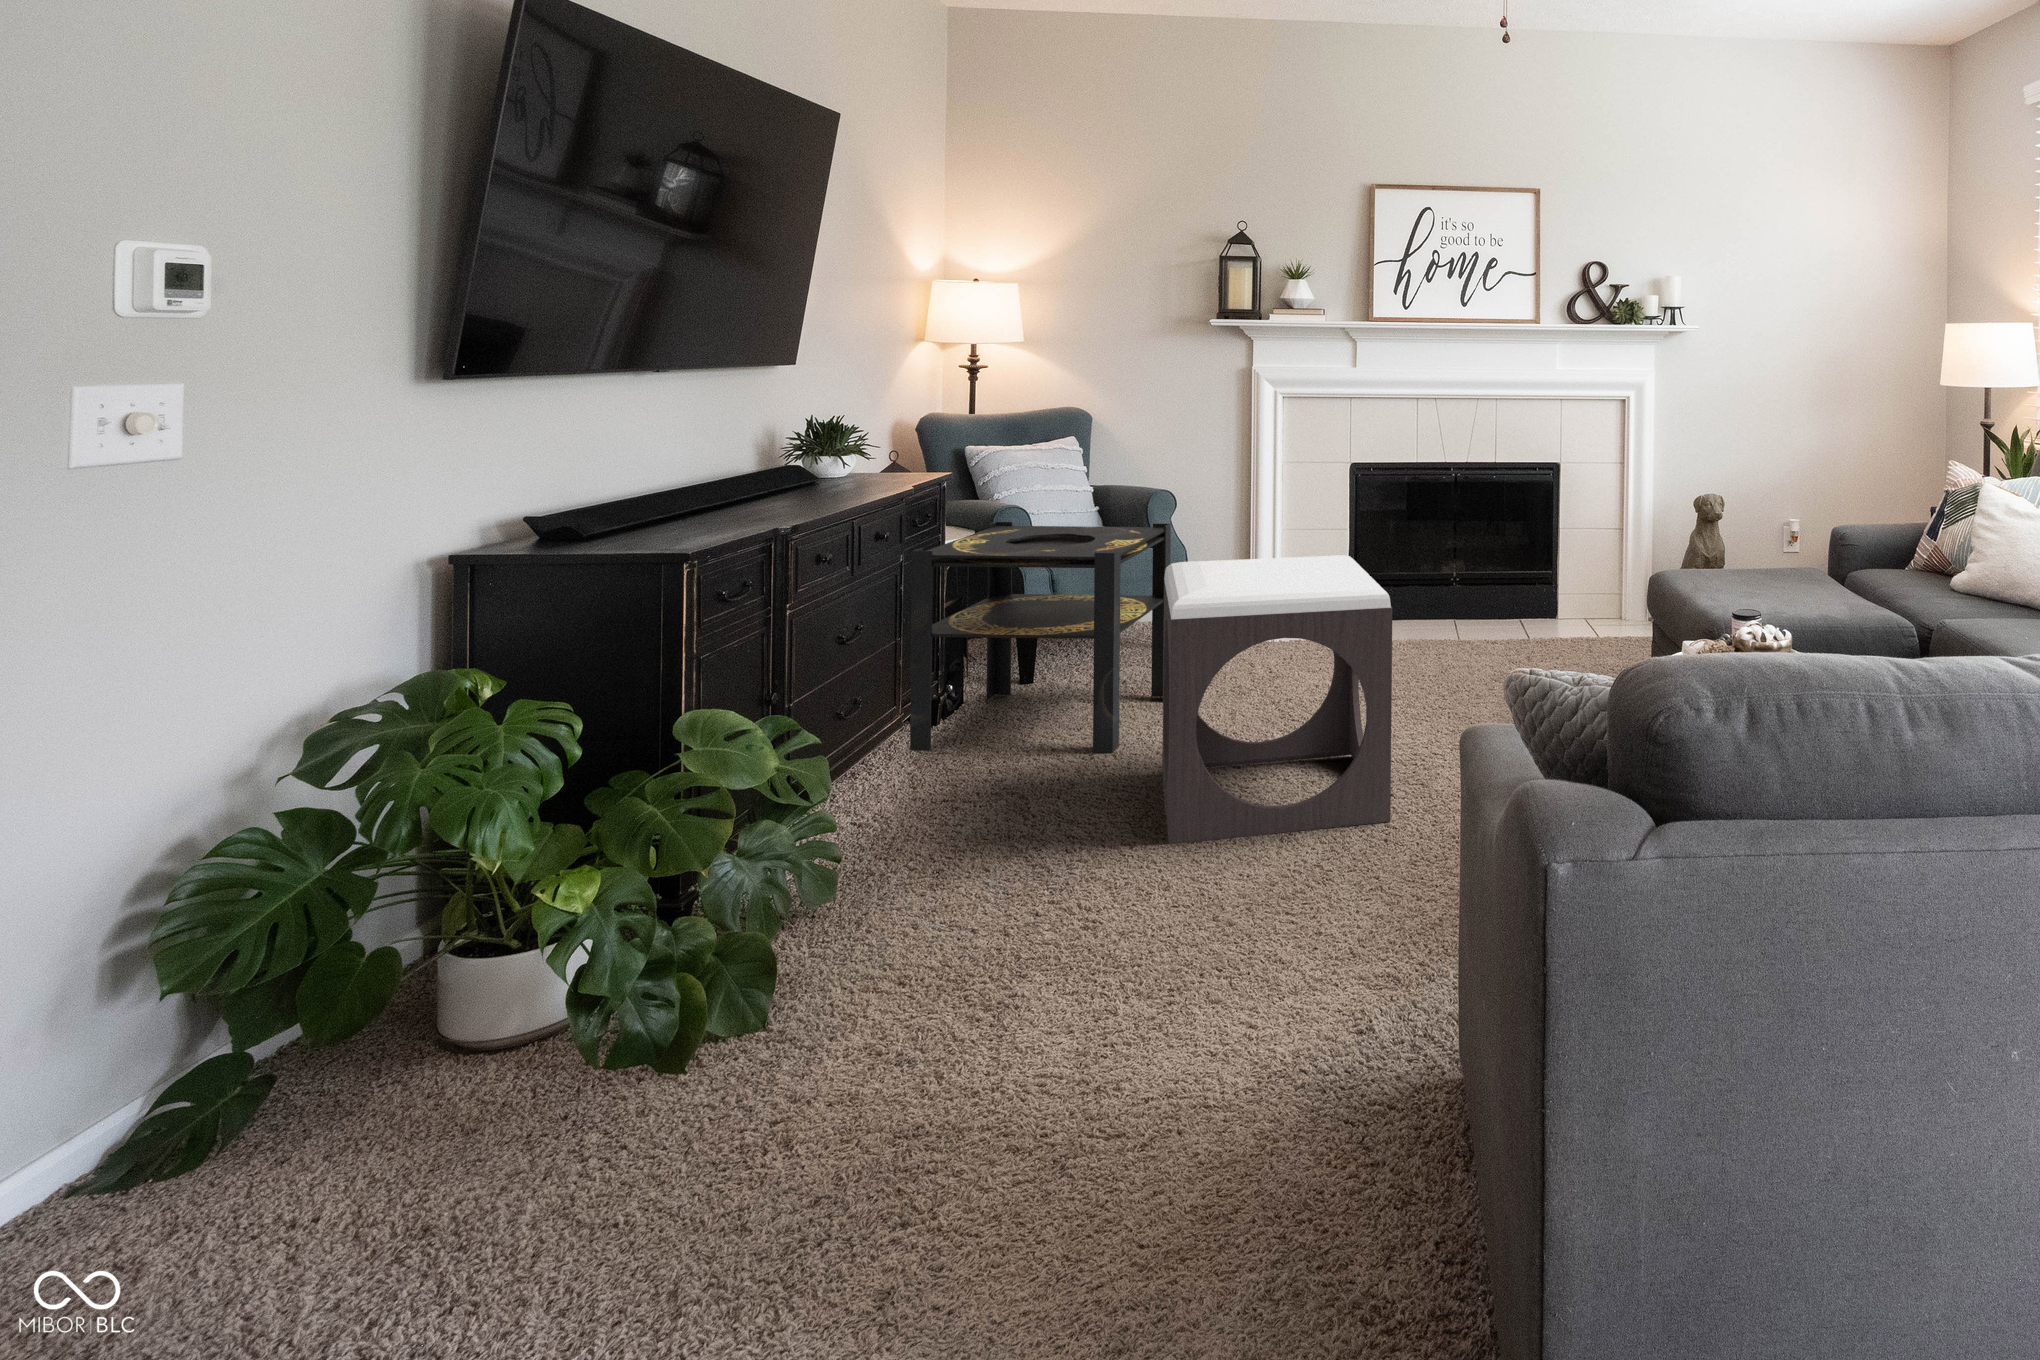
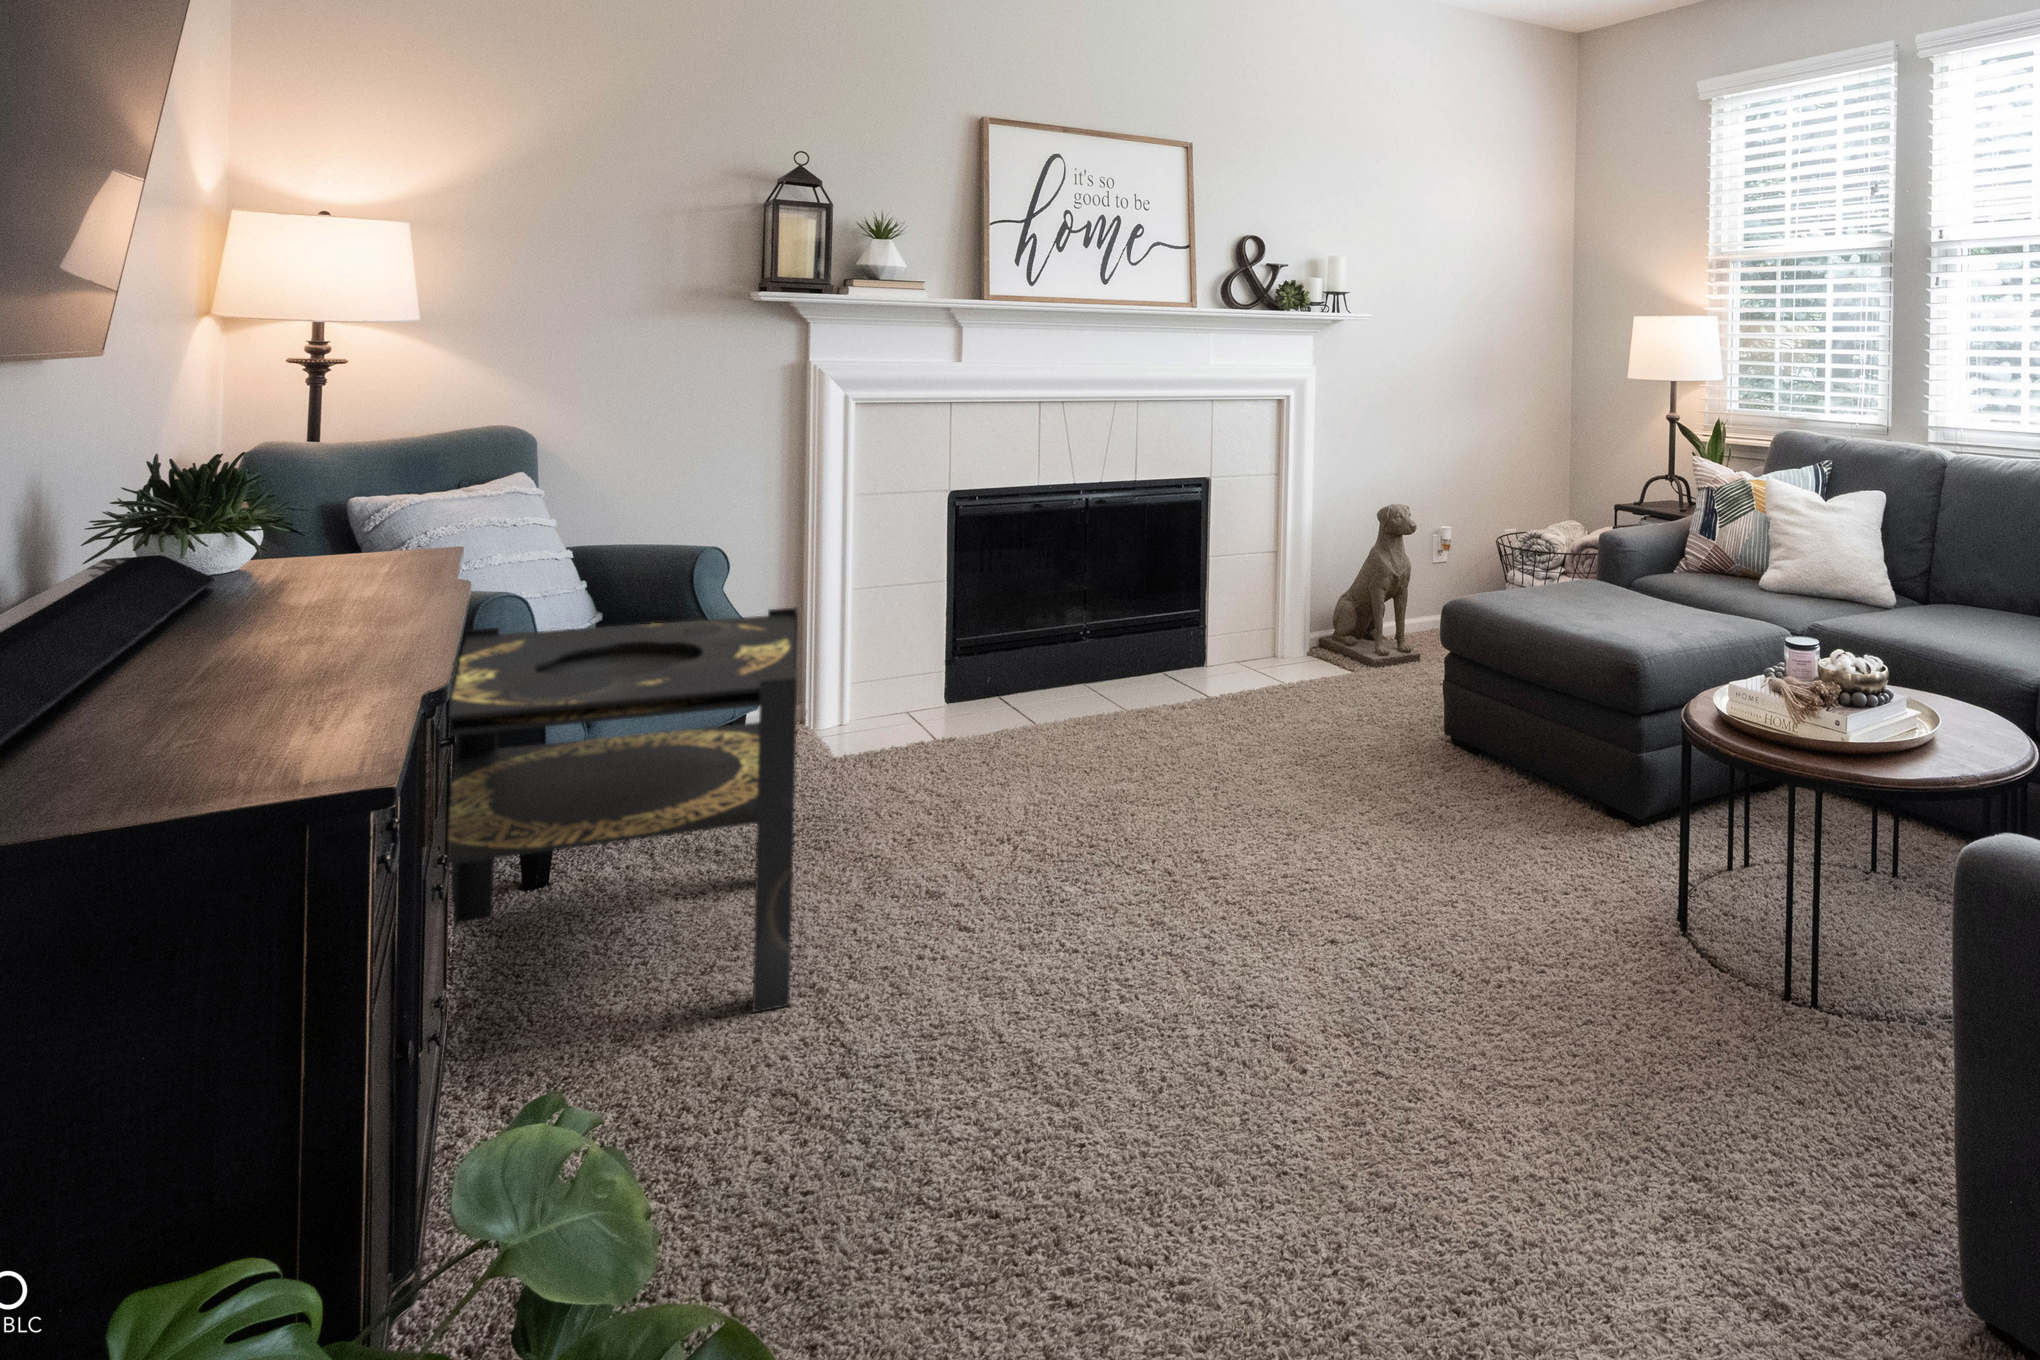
footstool: present [1162,555,1392,844] -> none [913,646,1363,1186]

